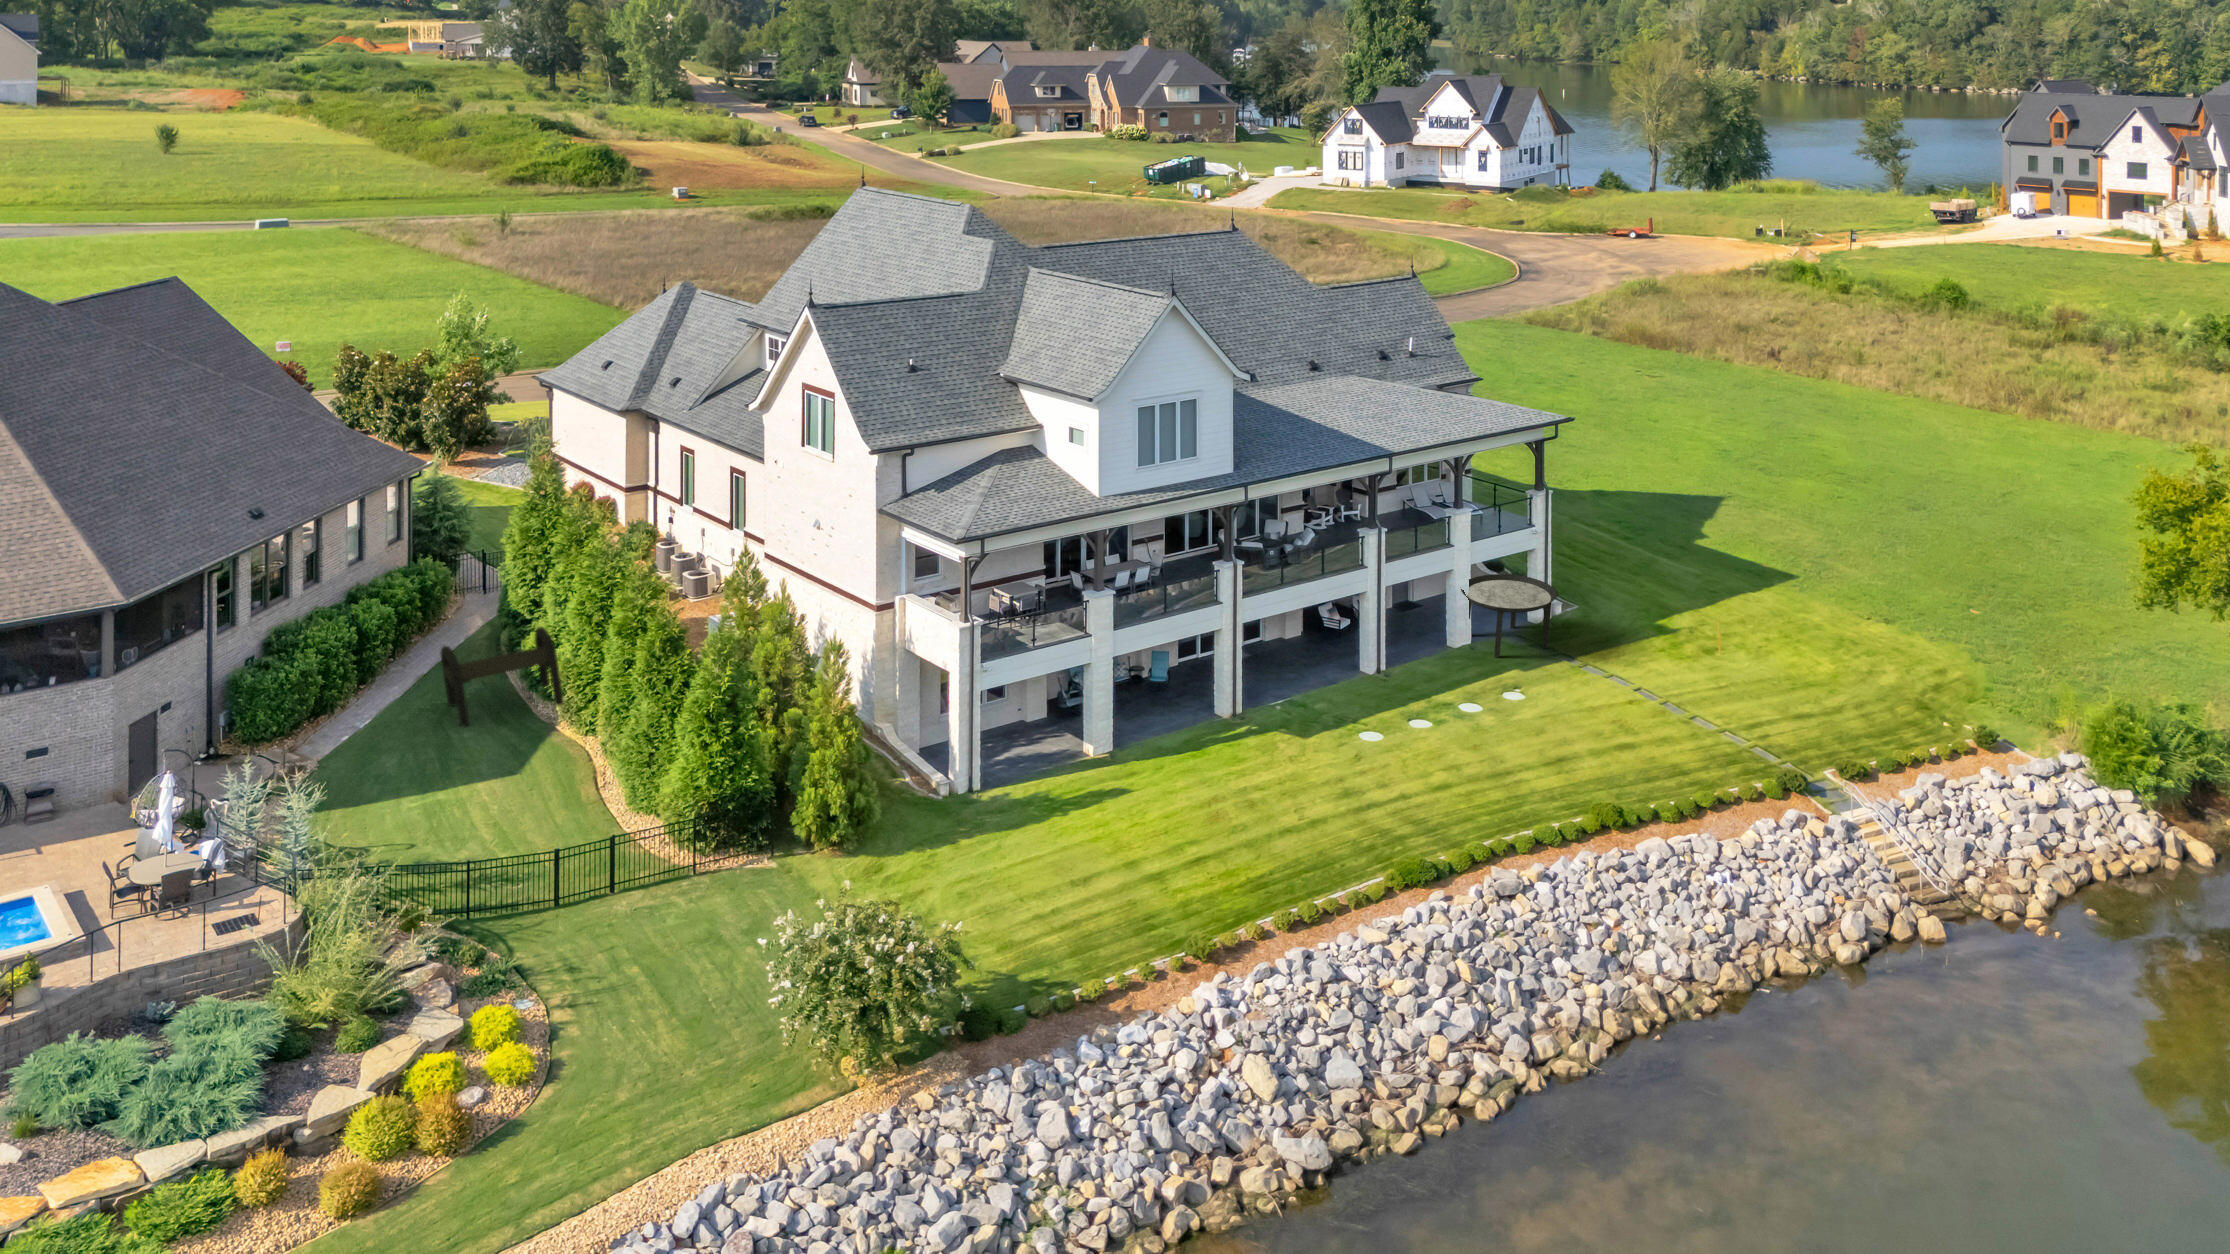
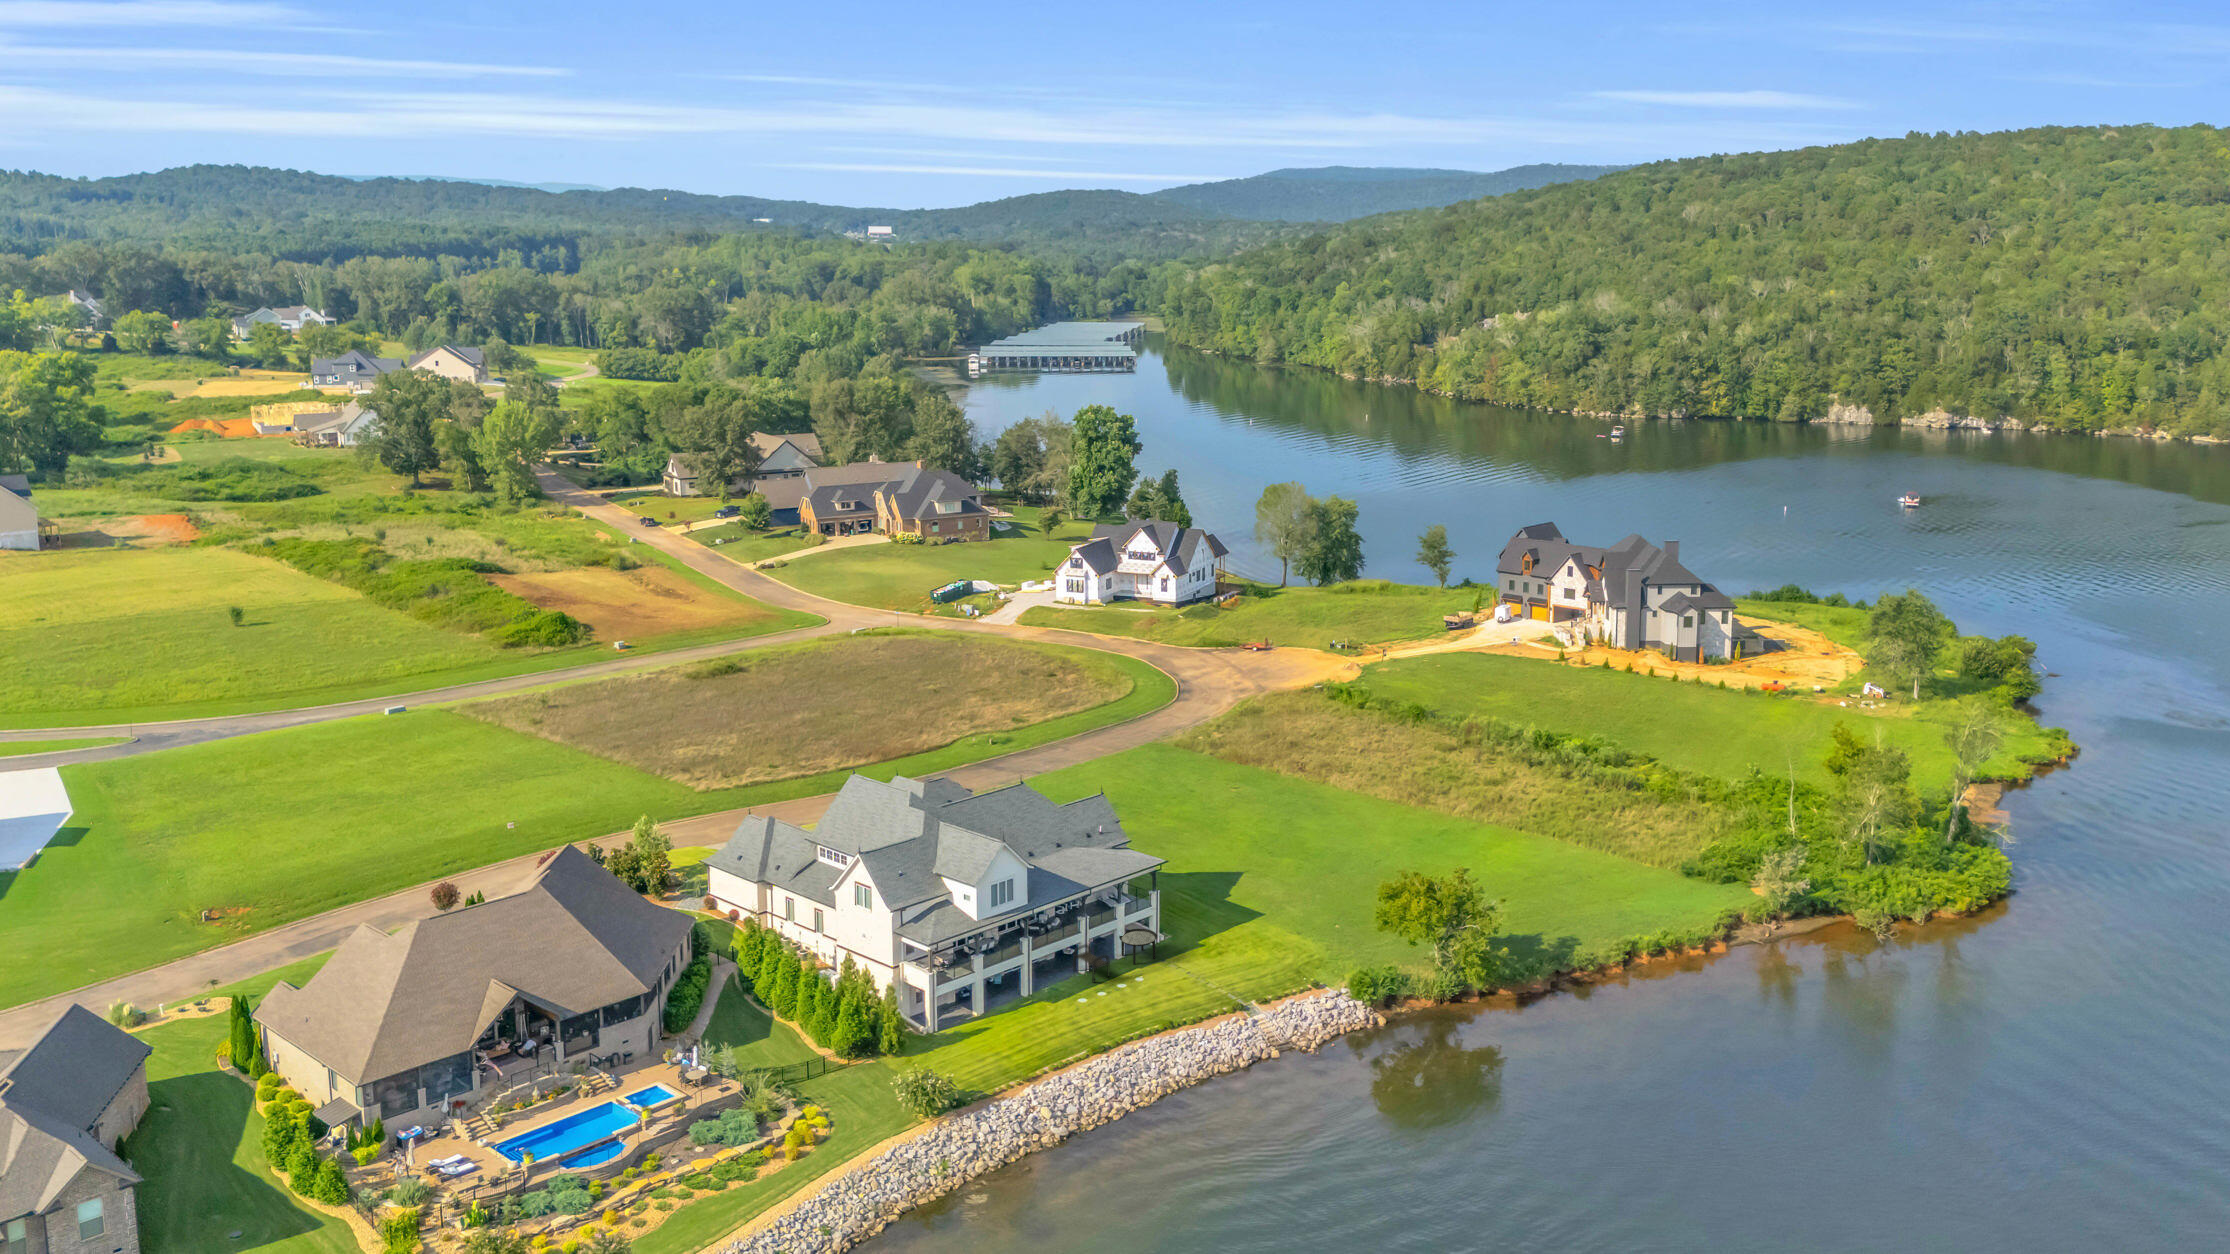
bench: present [441,627,563,727] -> present [1073,945,1110,982]

